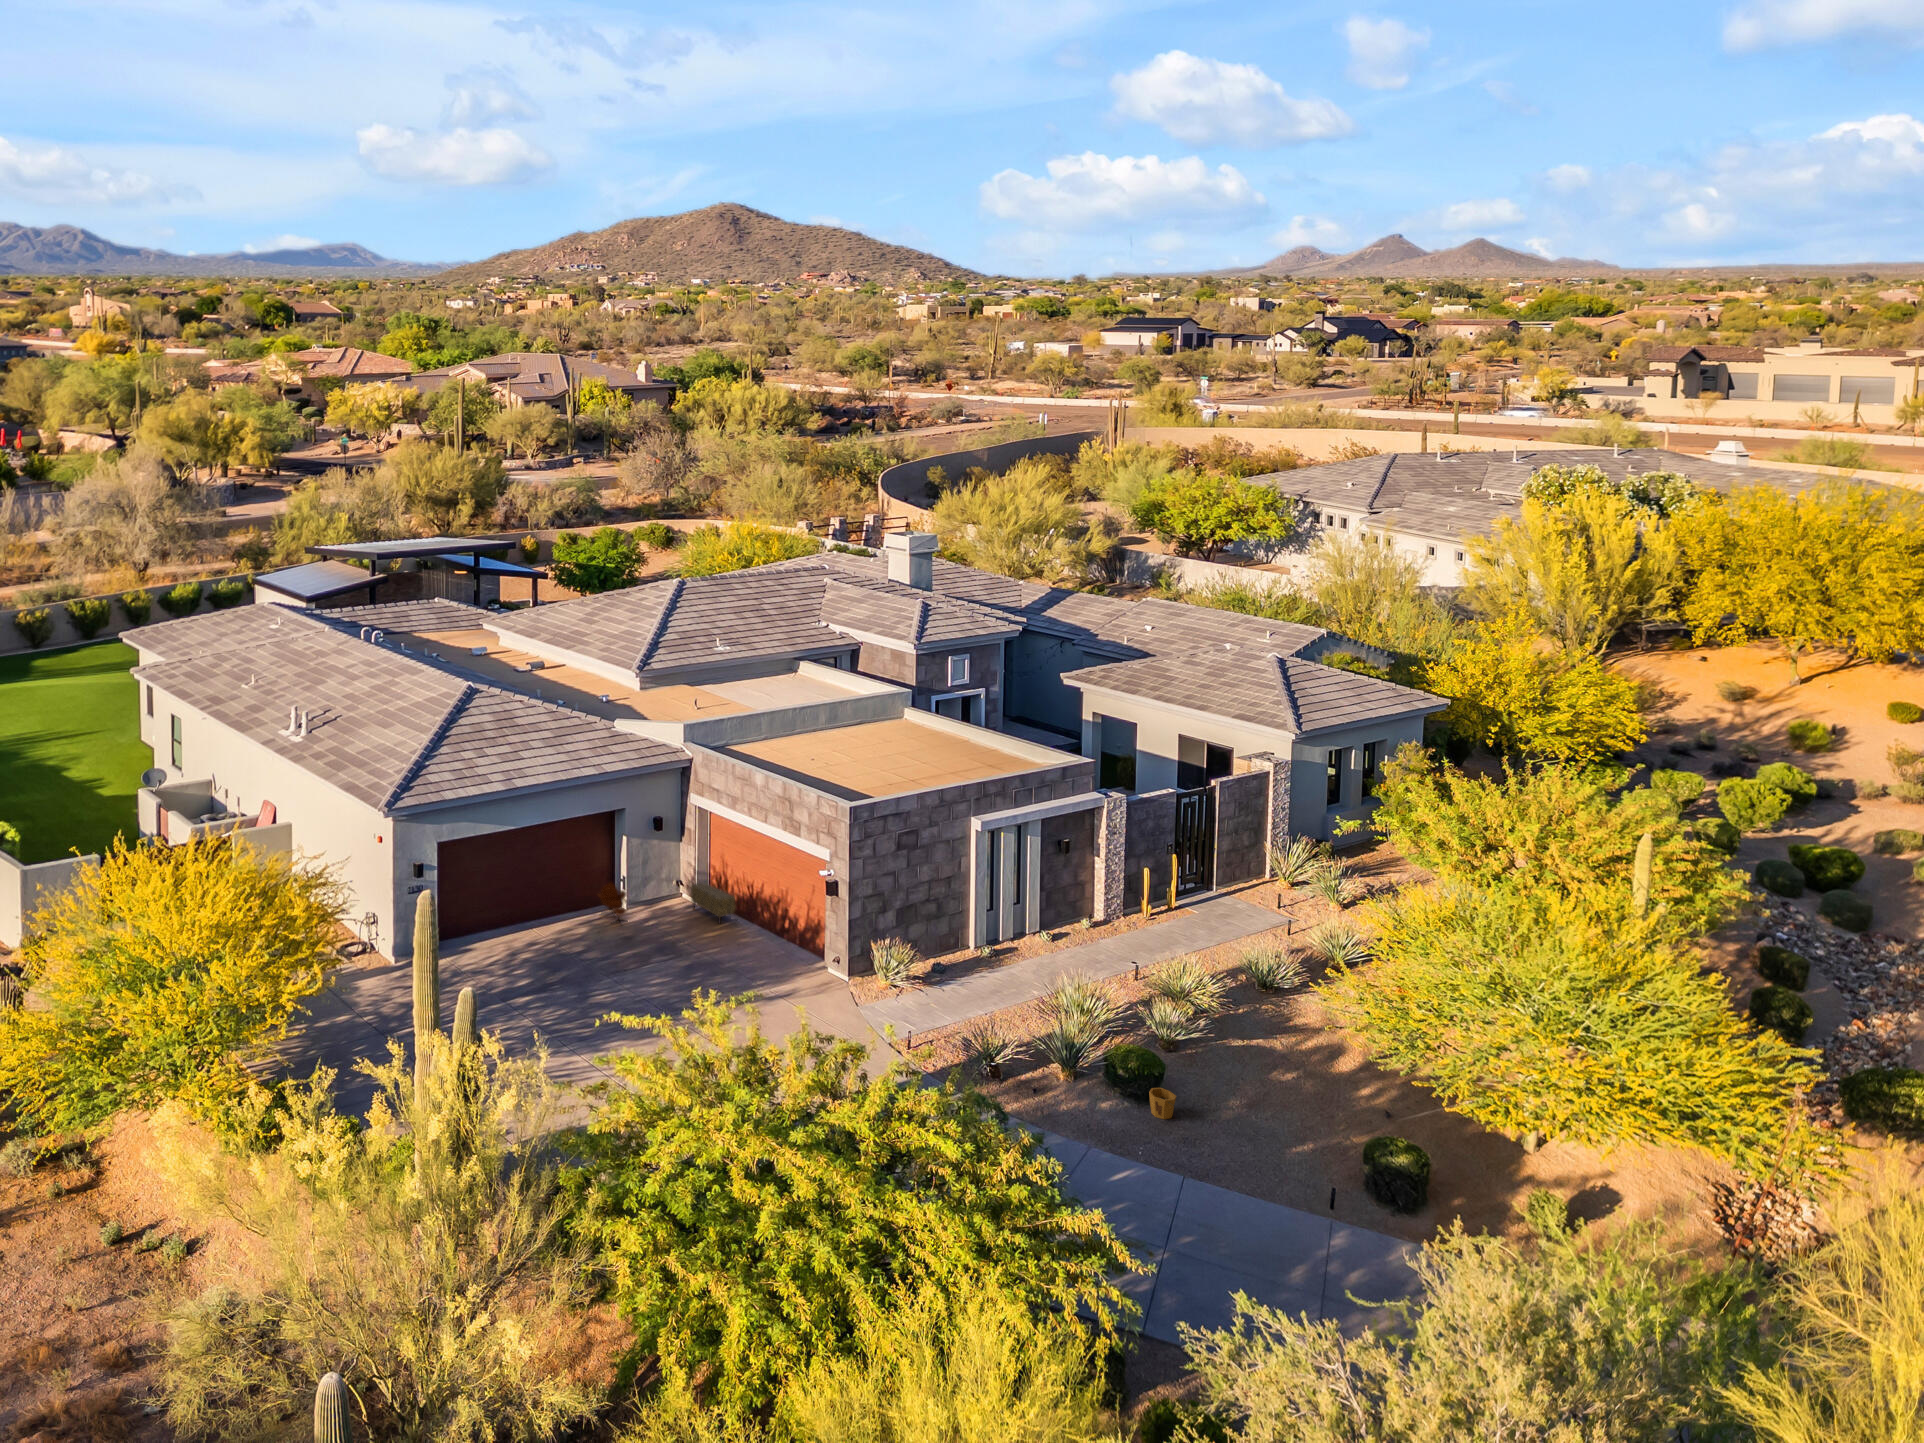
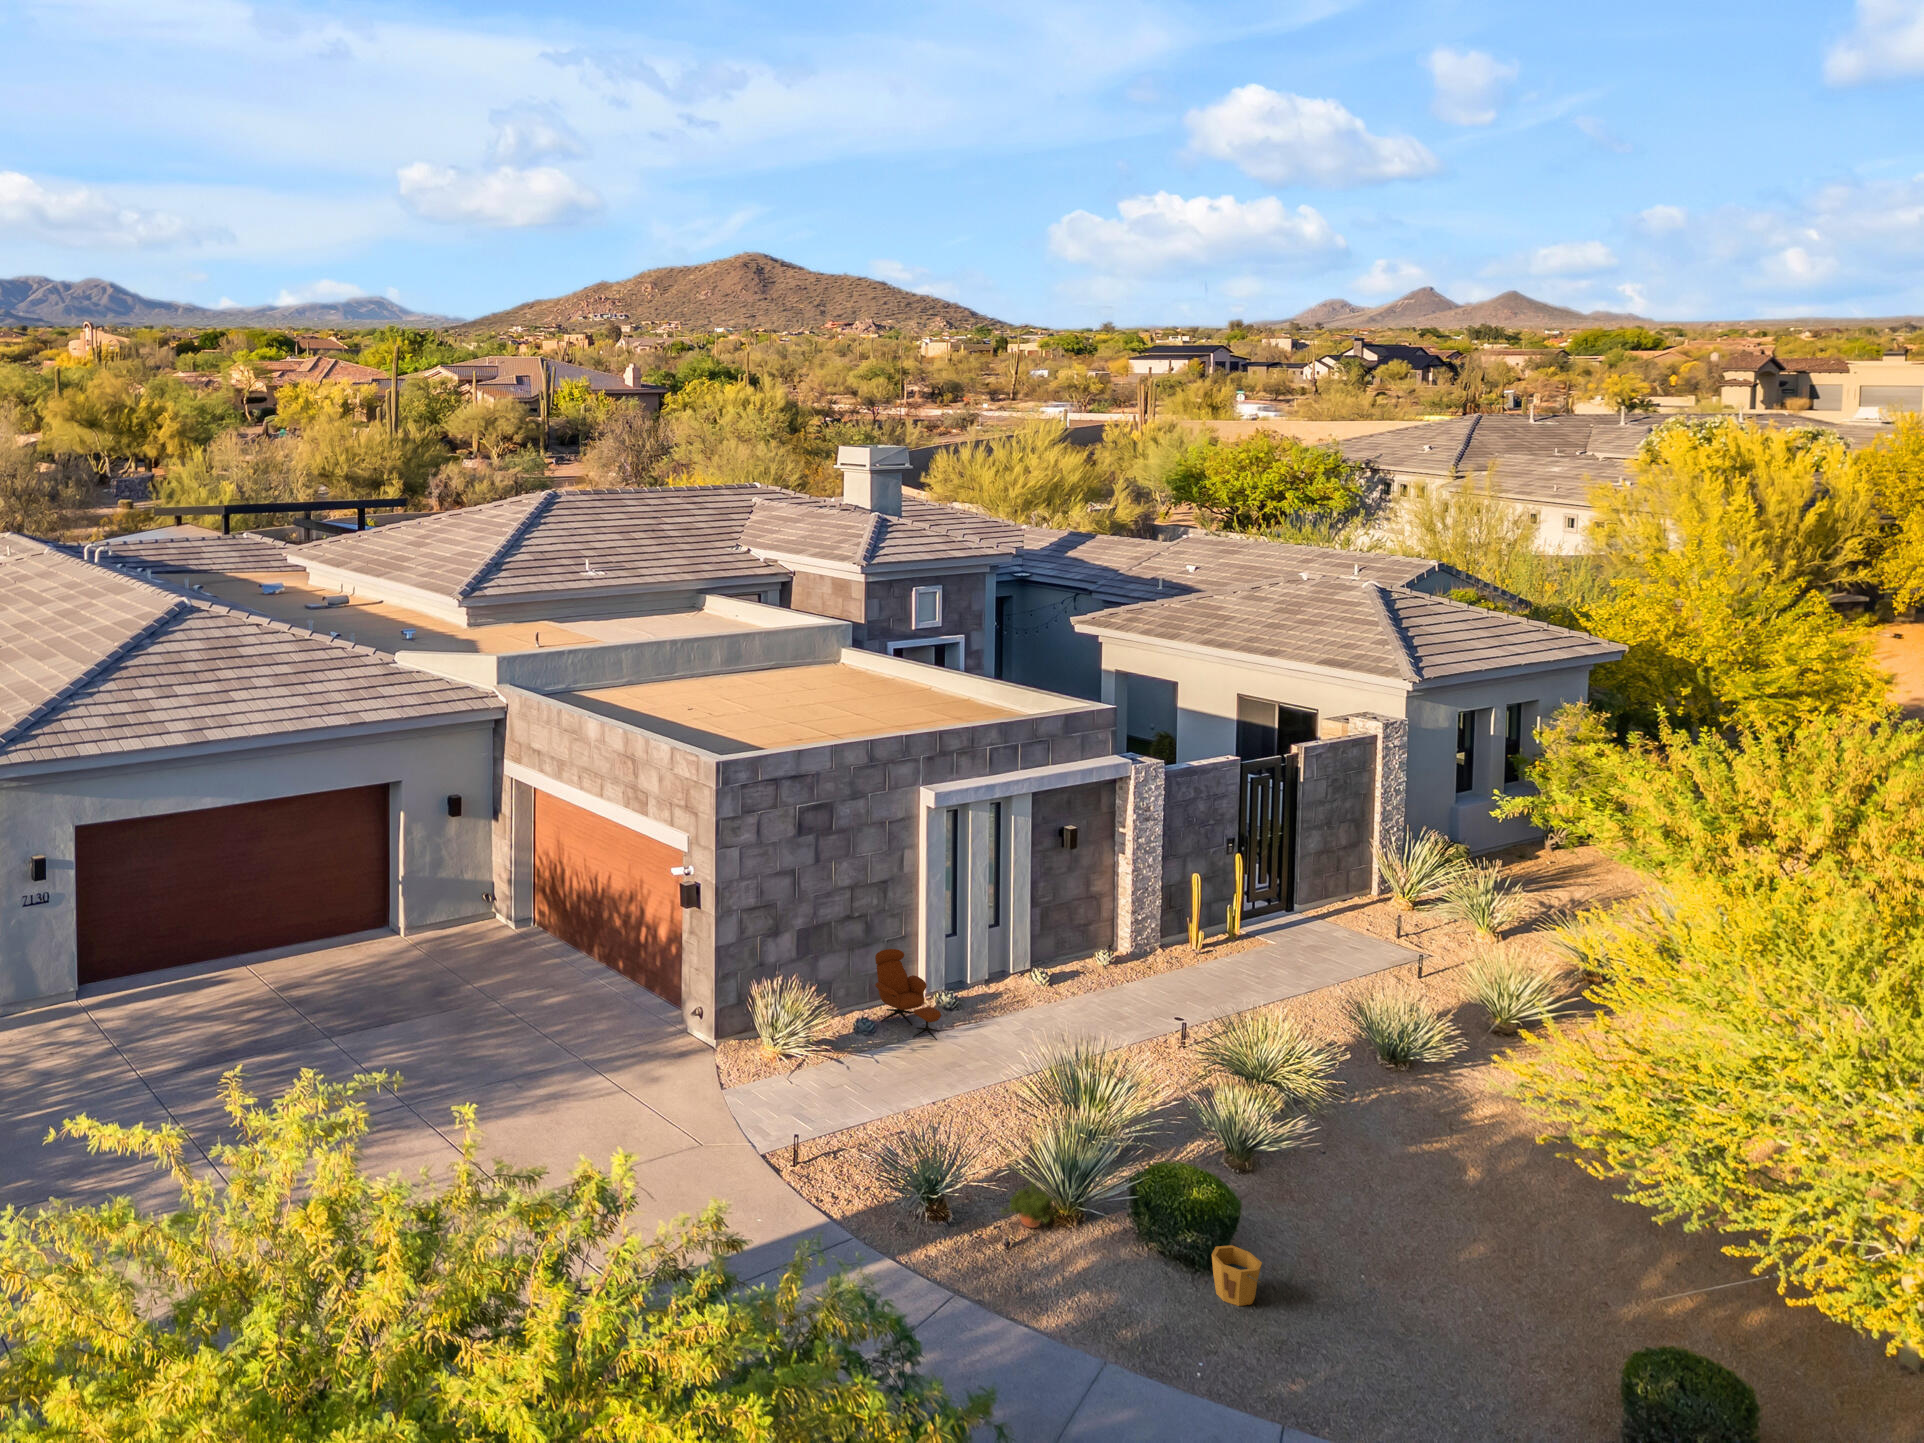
lounge chair: present [597,883,627,921] -> present [875,949,941,1040]
bench: present [691,883,735,923] -> none [500,892,570,957]
potted plant: none [1031,1056,1064,1085] -> present [1001,1183,1058,1230]

